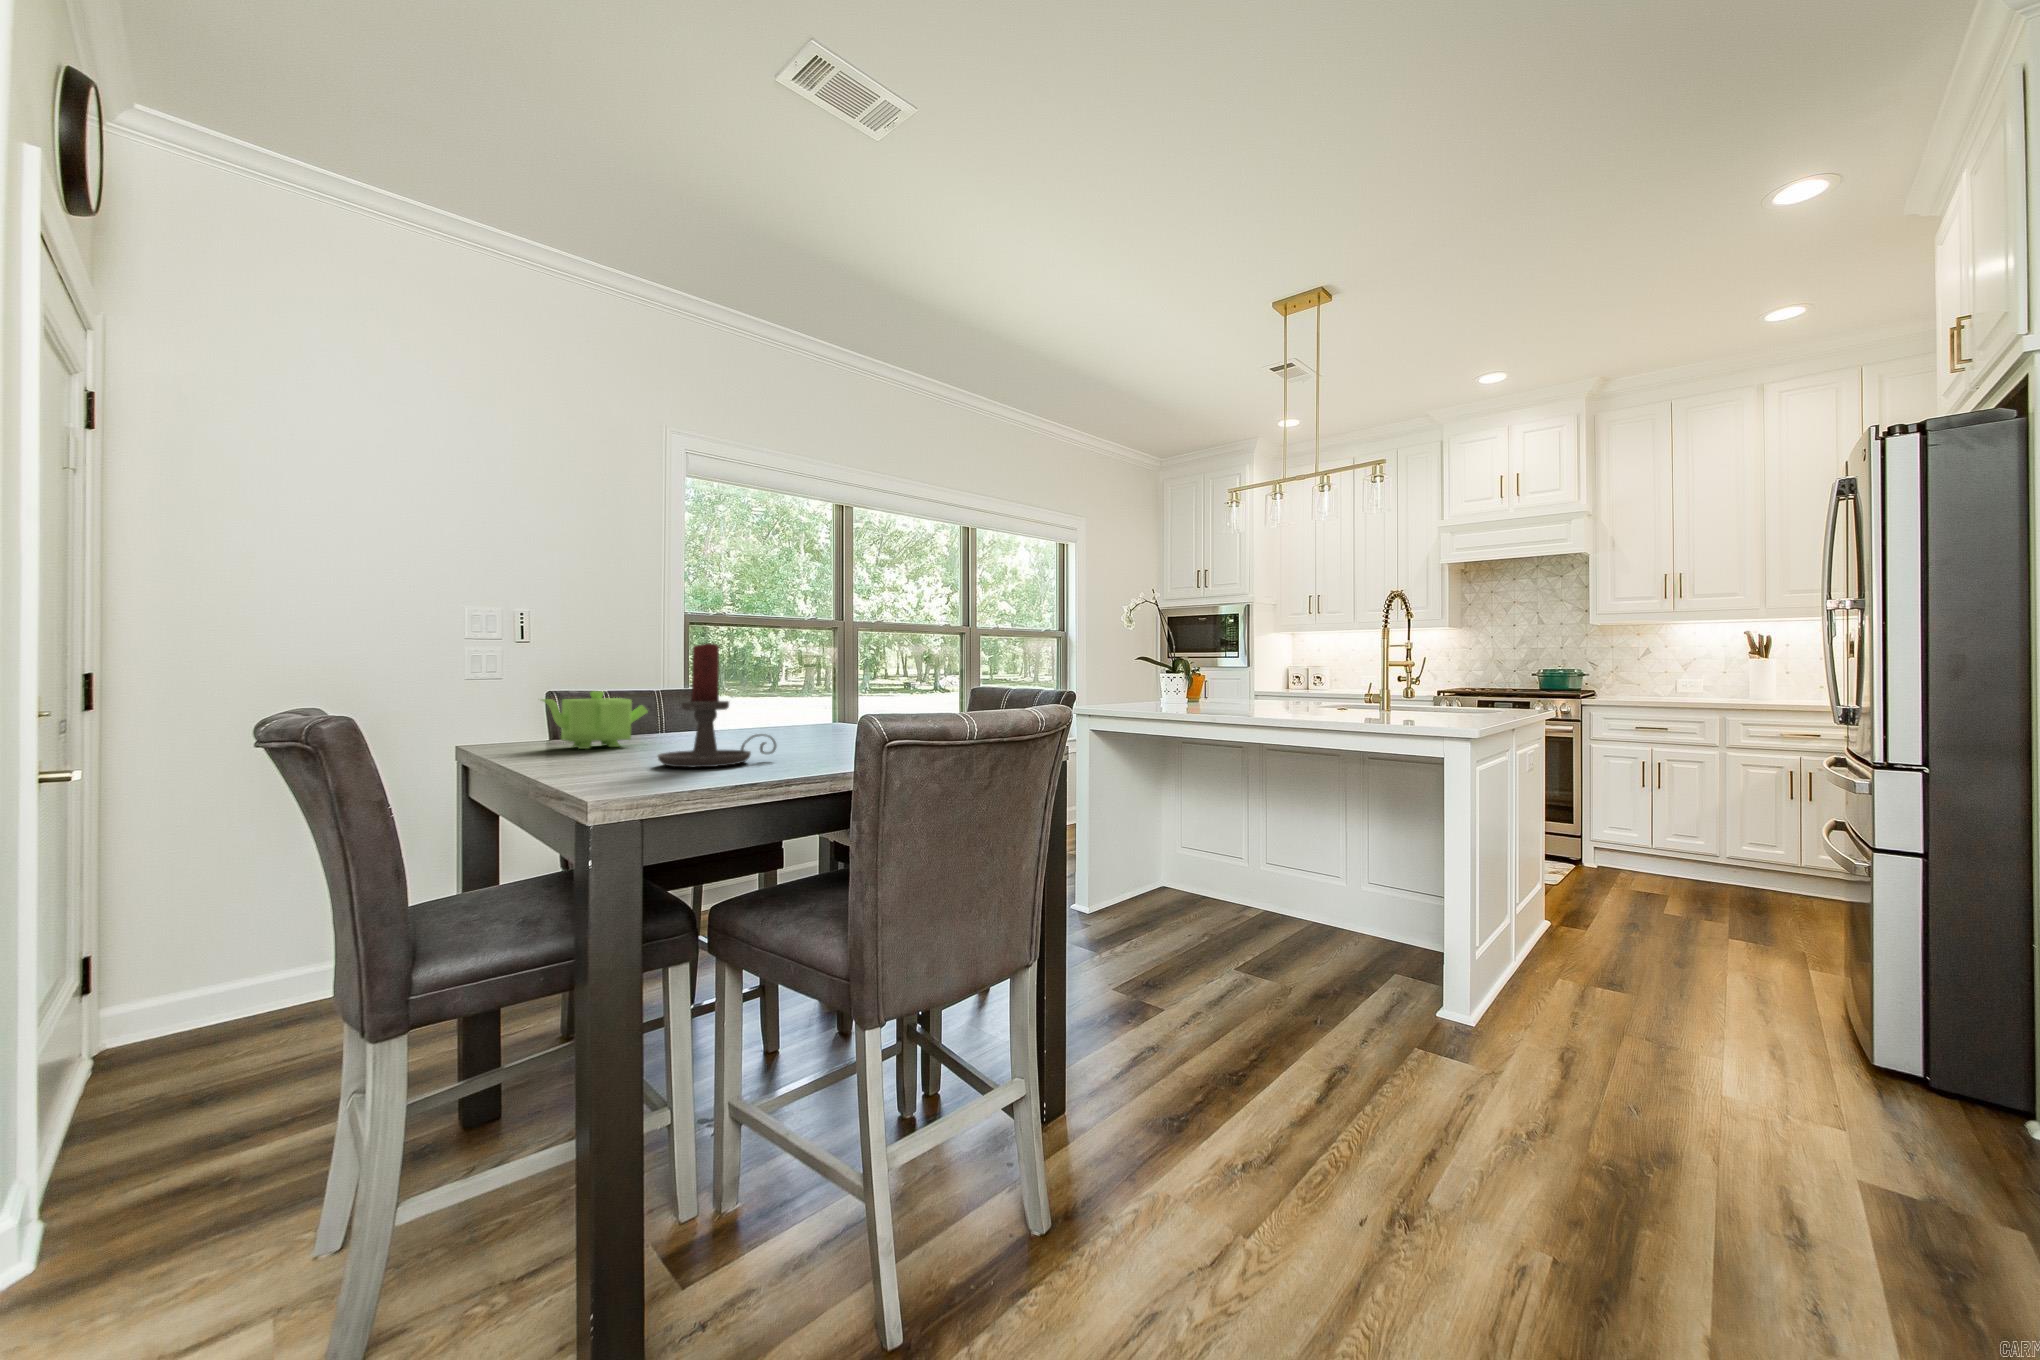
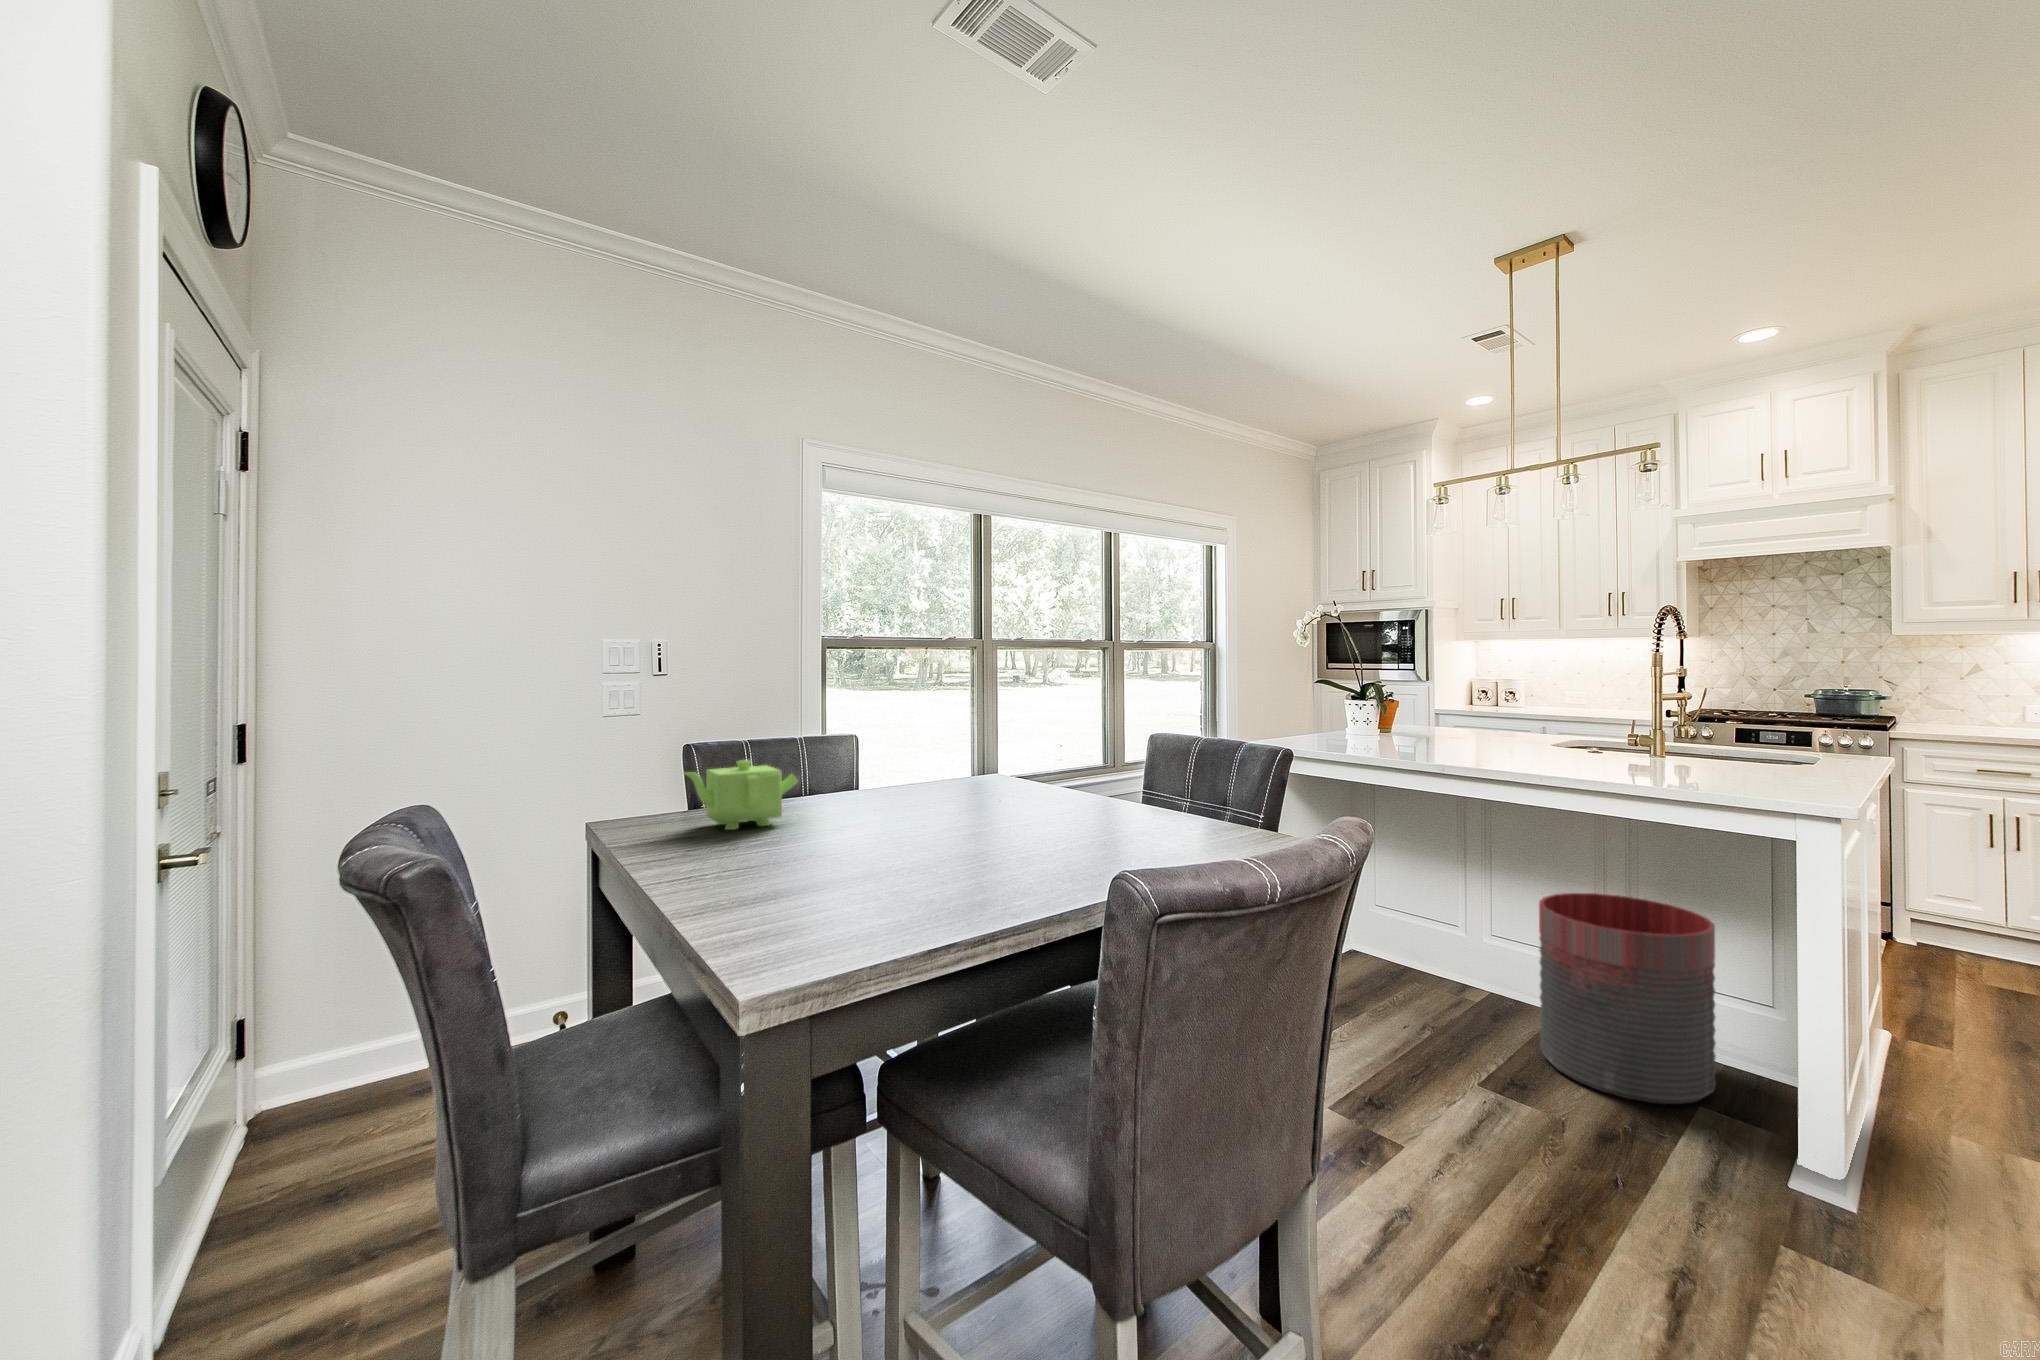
candle holder: present [658,643,776,767] -> none [820,726,958,886]
trash can: none [1290,819,1415,975] -> present [1539,893,1716,1104]

